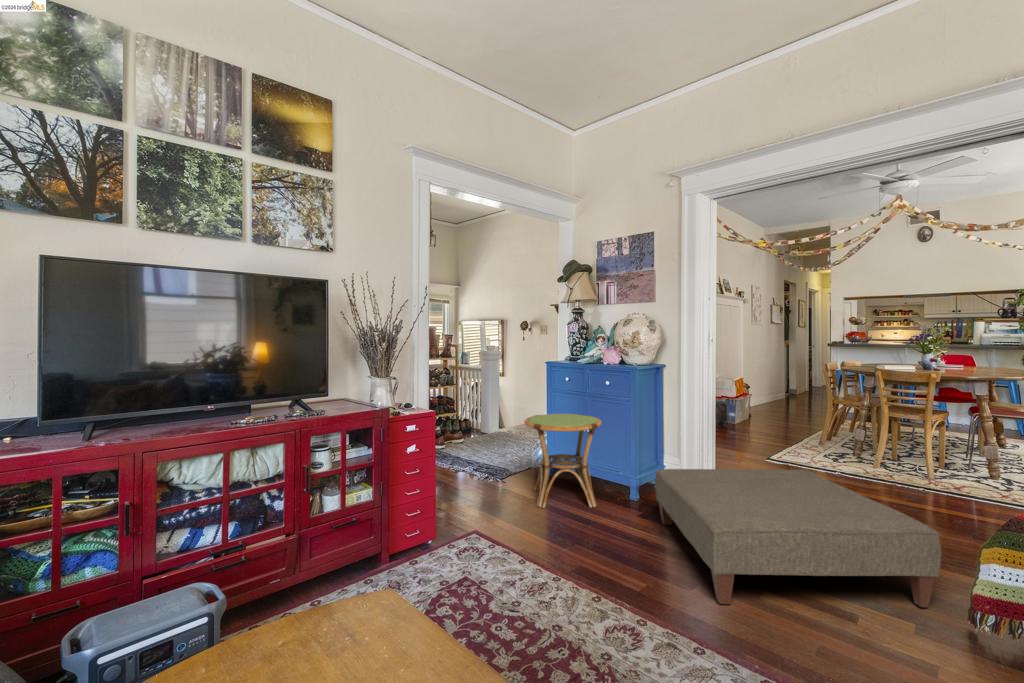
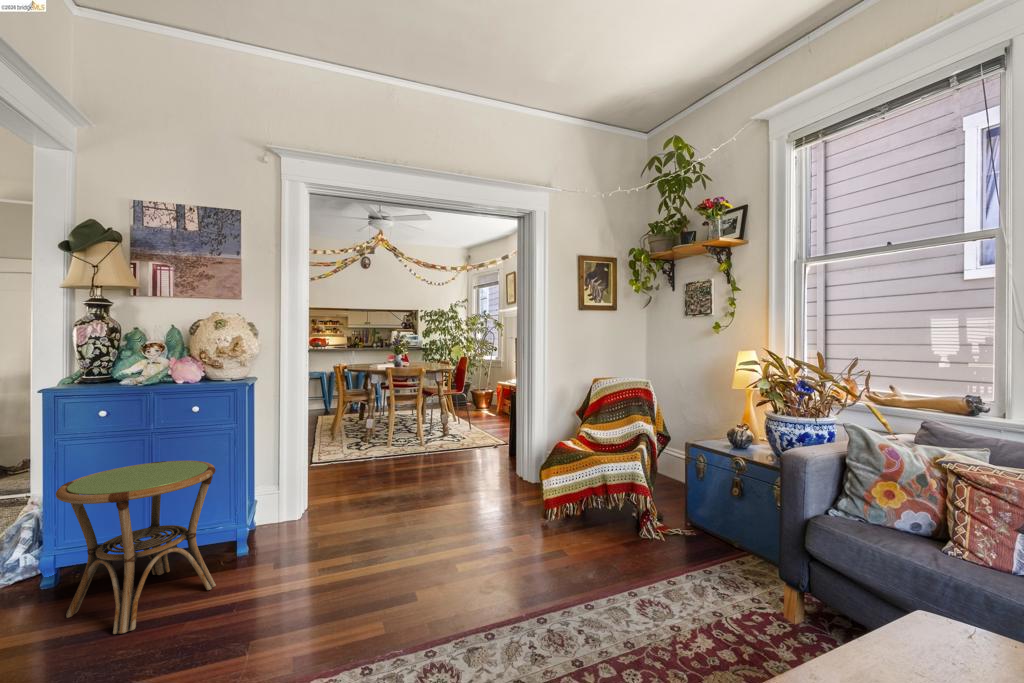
ottoman: present [655,469,941,607] -> none [305,459,529,595]

